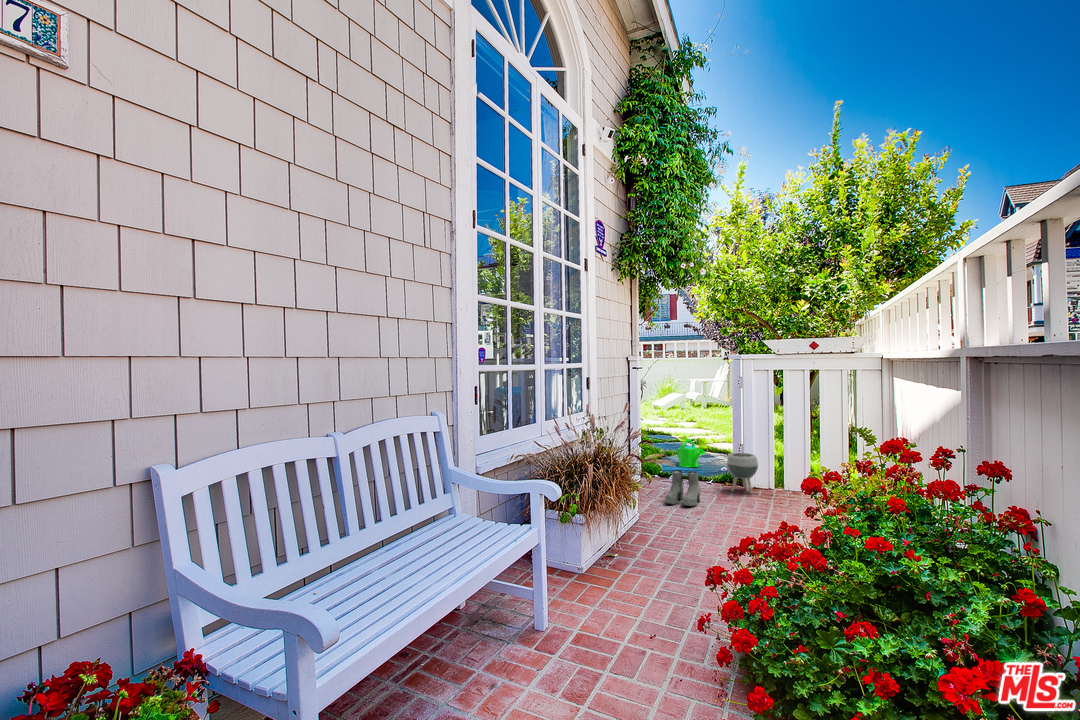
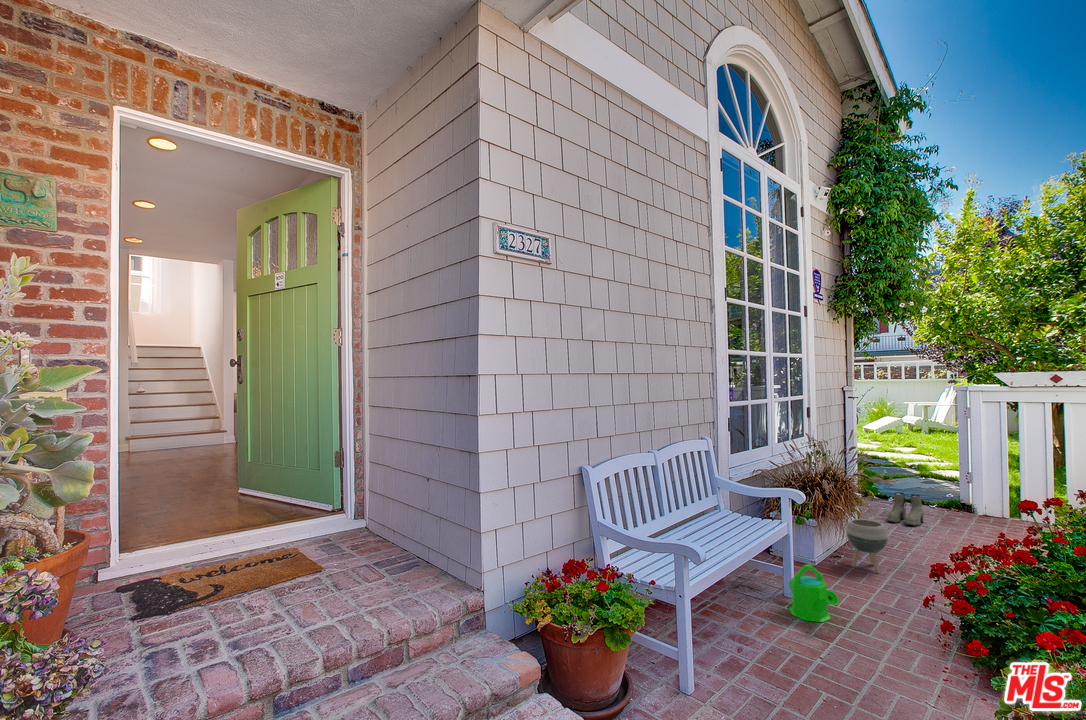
watering can: present [676,439,705,467] -> present [789,564,838,622]
planter: present [727,453,758,494] -> present [846,519,888,573]

